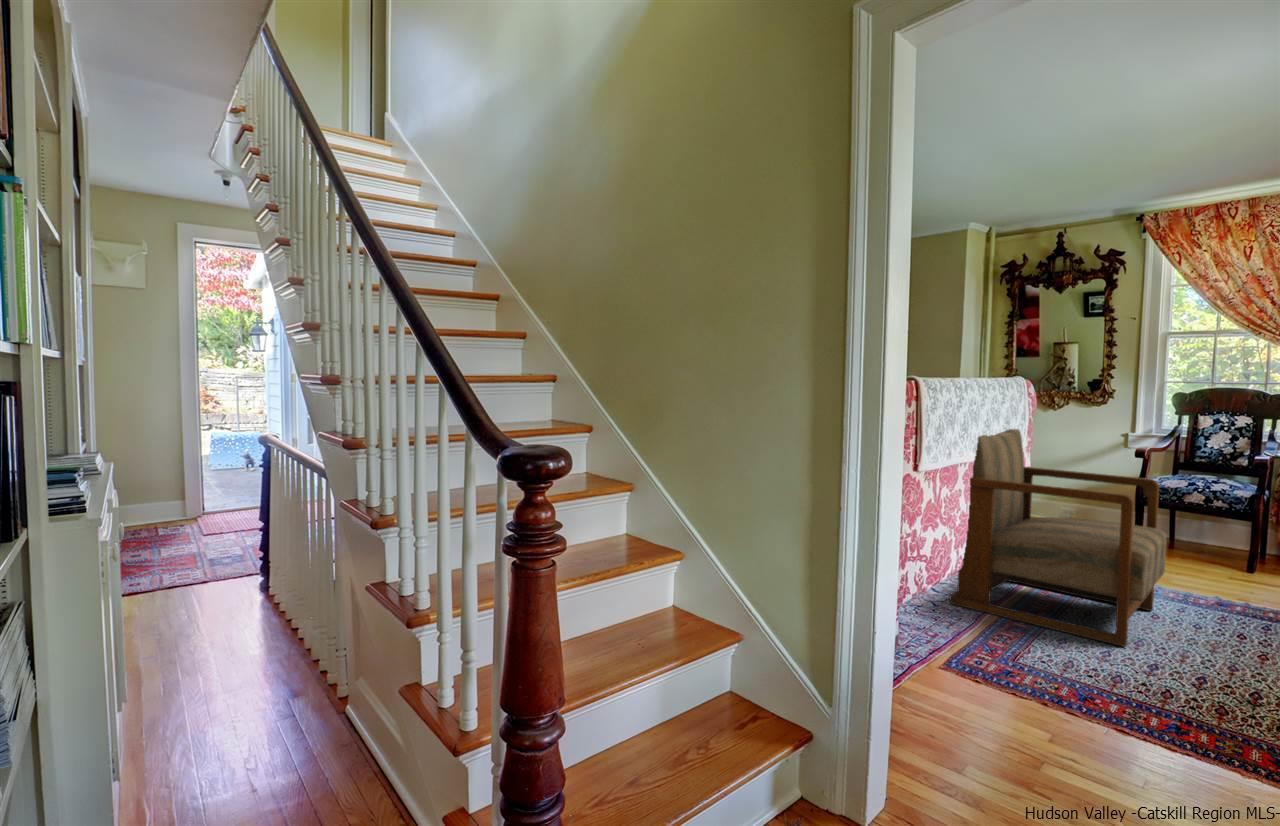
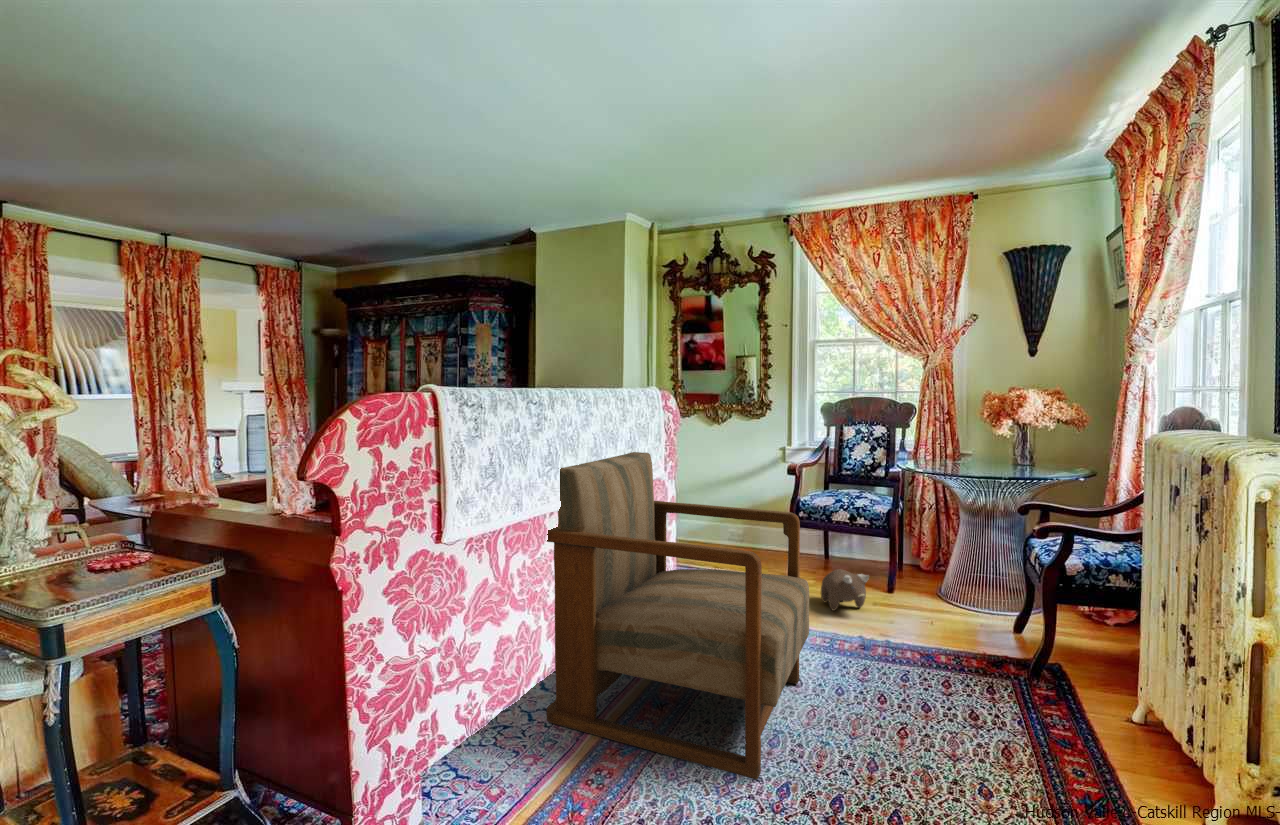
plush toy: none [1170,541,1225,577] -> present [821,569,869,610]

